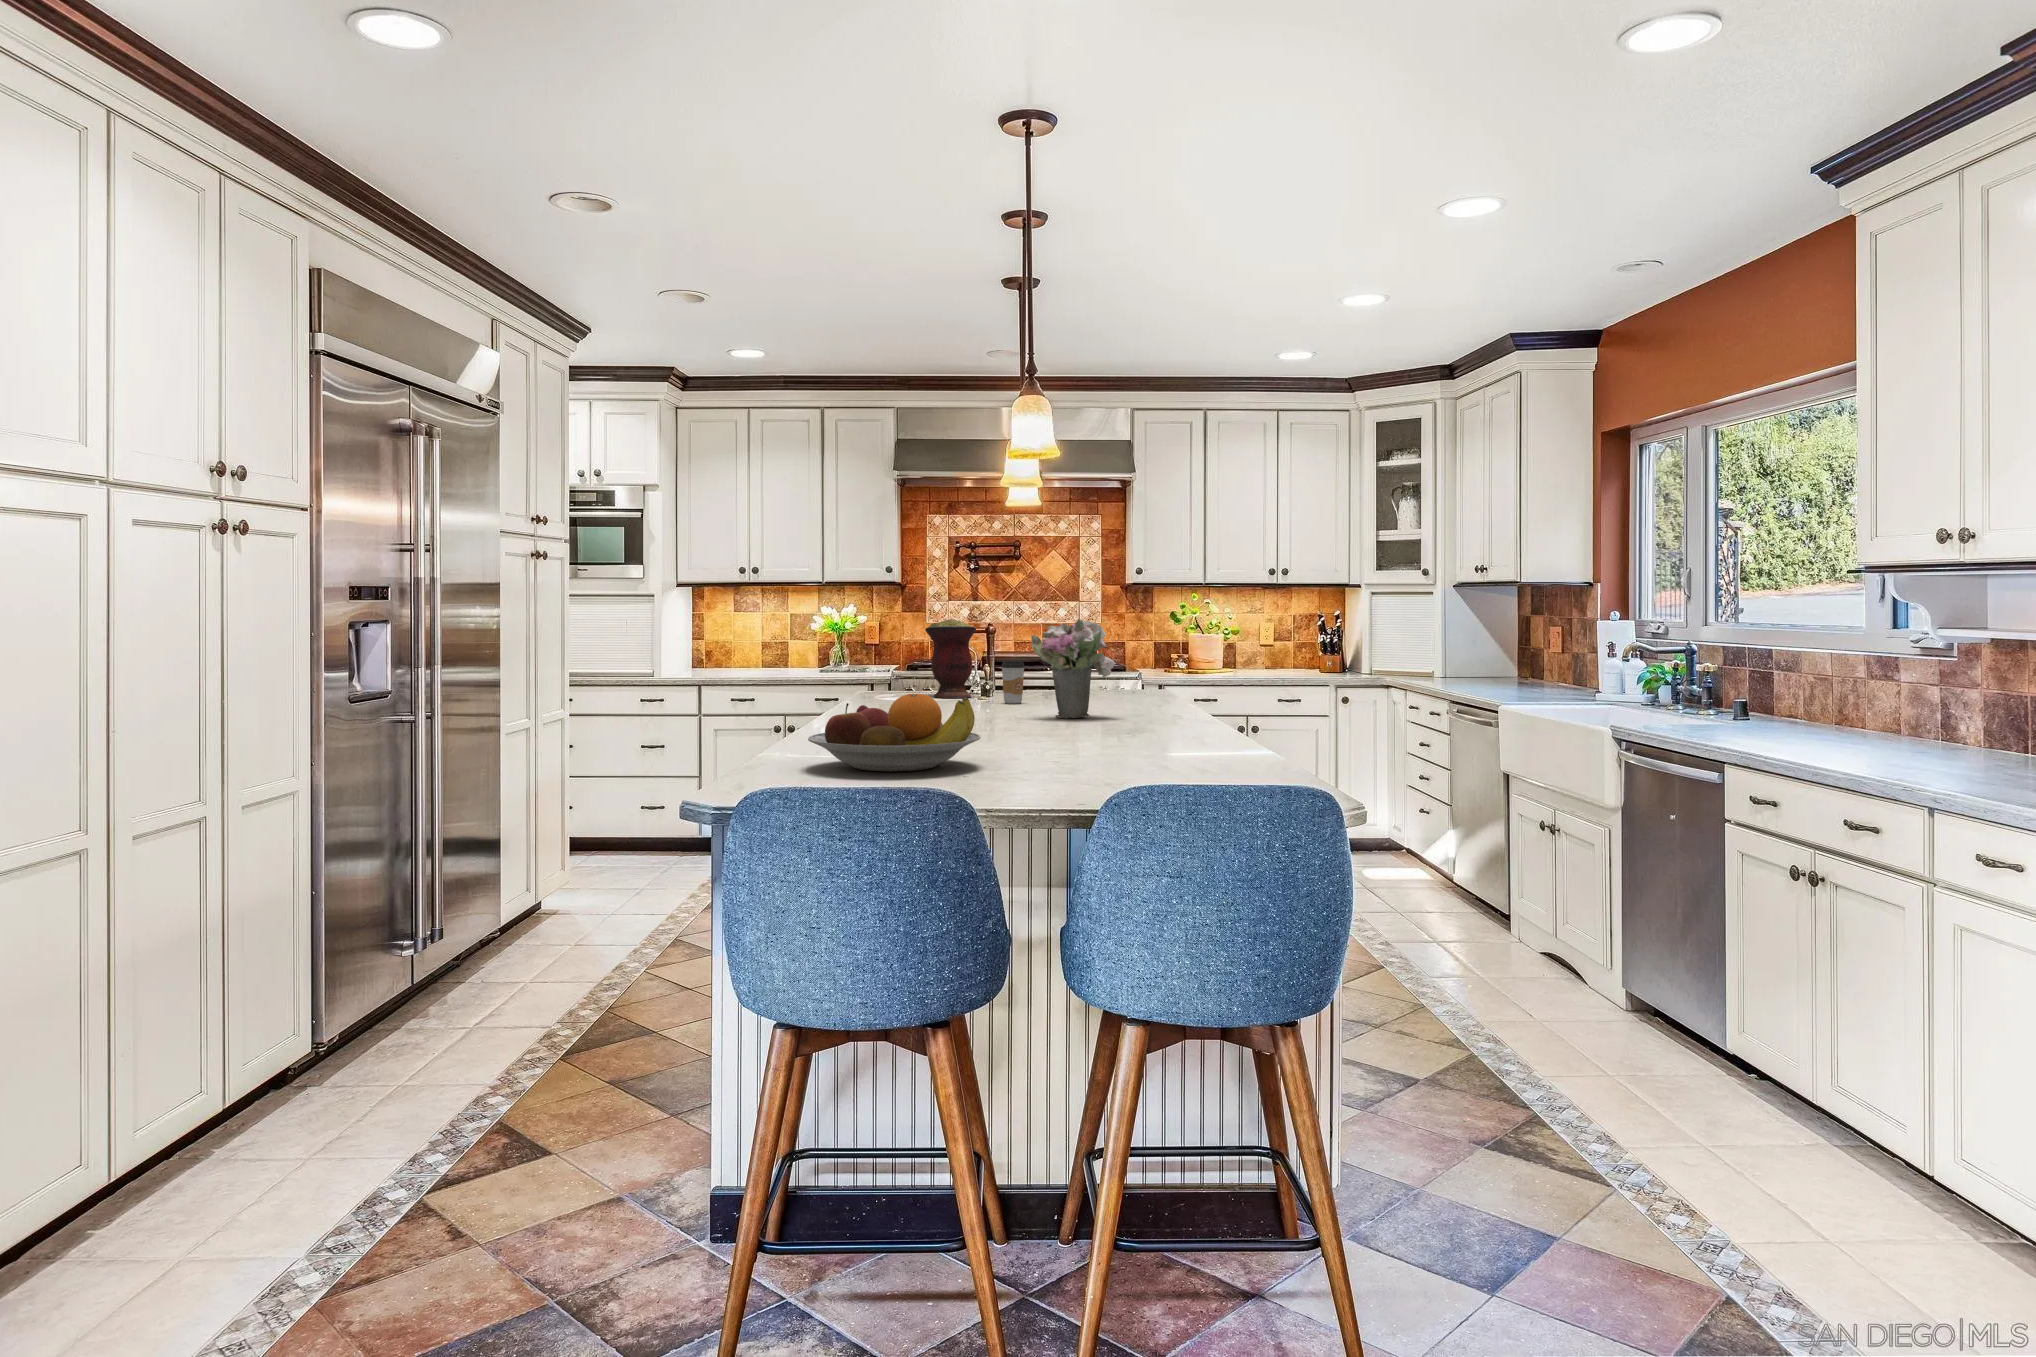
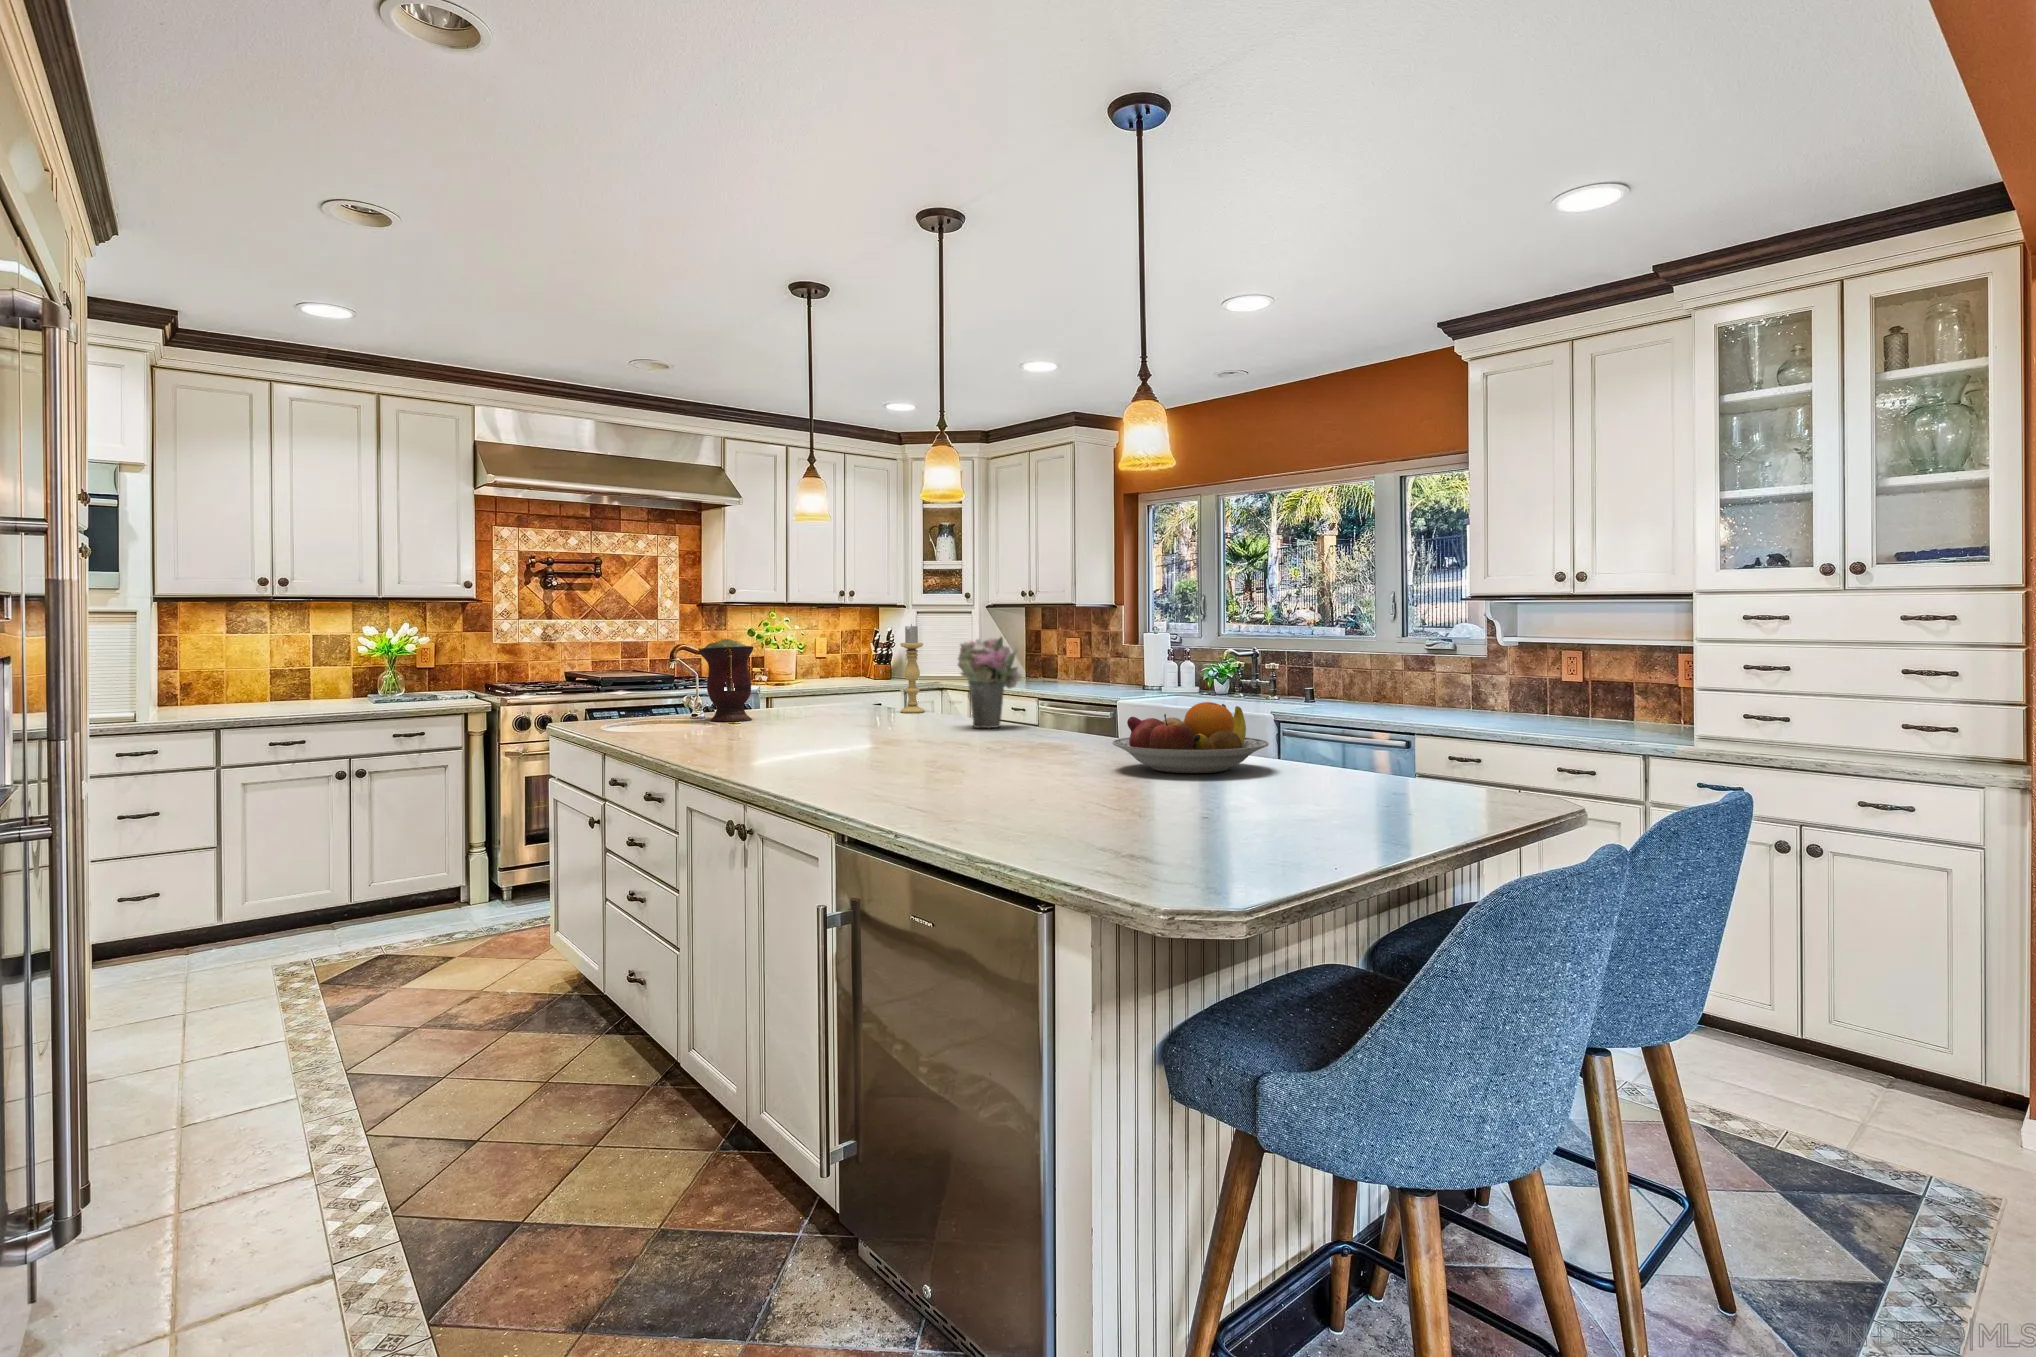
candle holder: none [1124,605,1150,701] -> present [900,625,925,713]
coffee cup: present [1002,661,1024,704] -> none [824,679,847,721]

